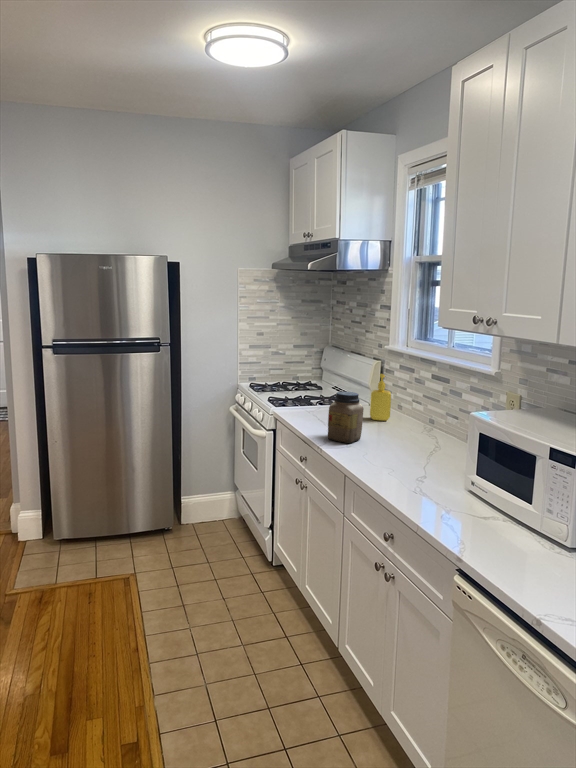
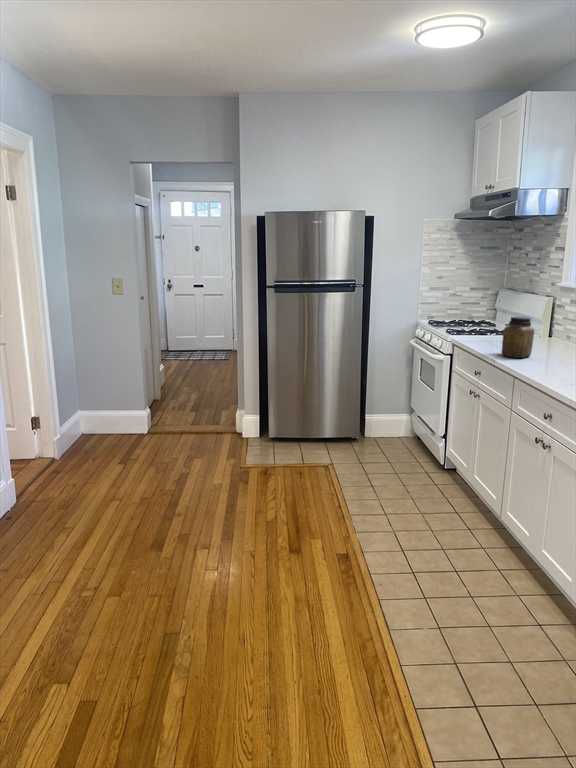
soap dispenser: present [370,374,391,421] -> none [540,306,560,347]

